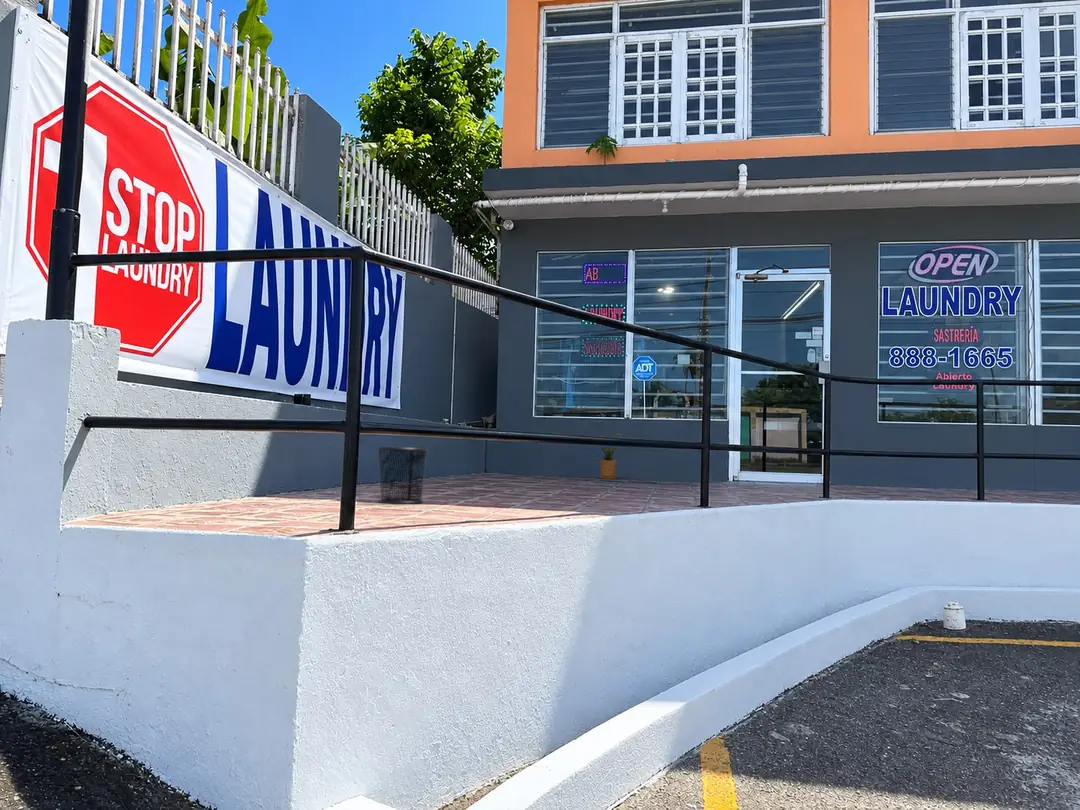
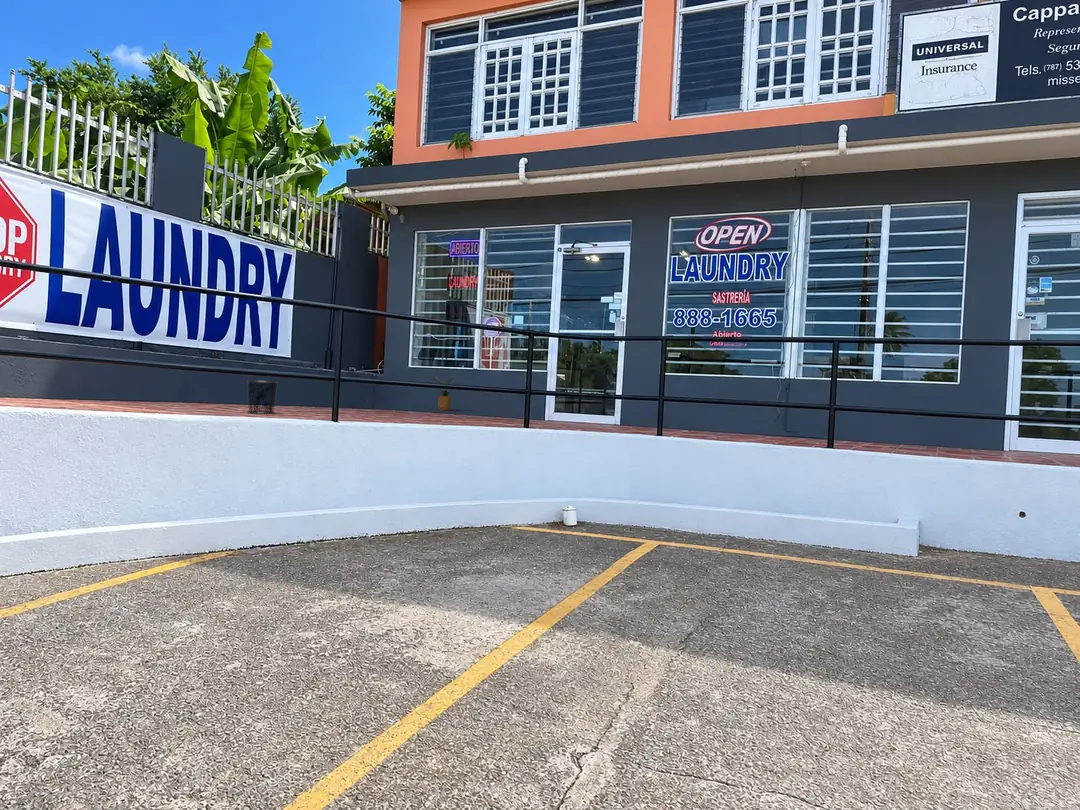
waste bin: present [377,447,428,504] -> present [247,380,278,414]

